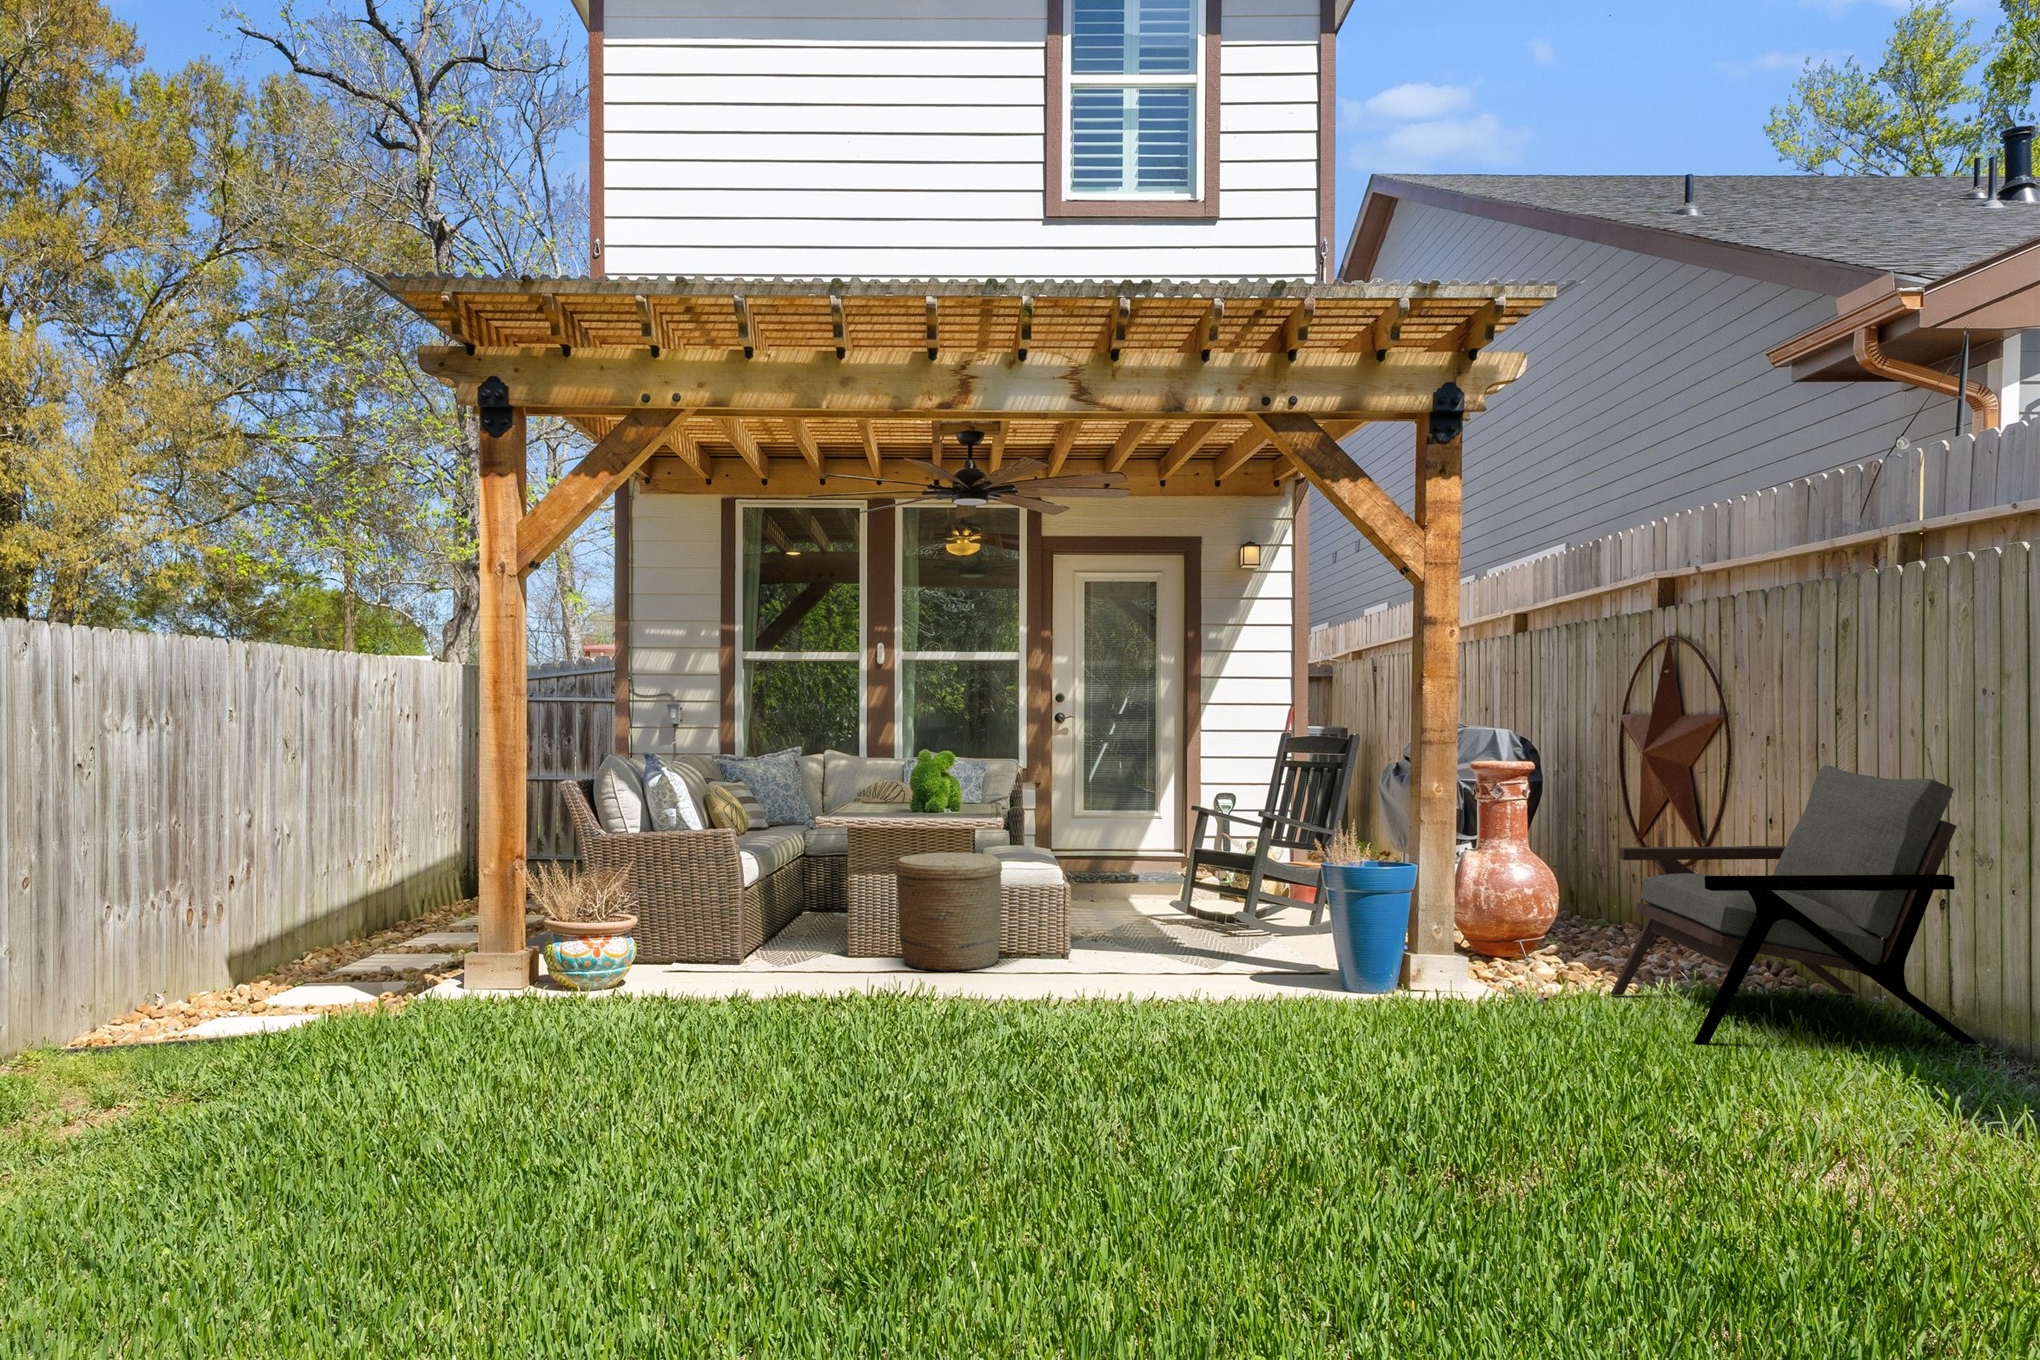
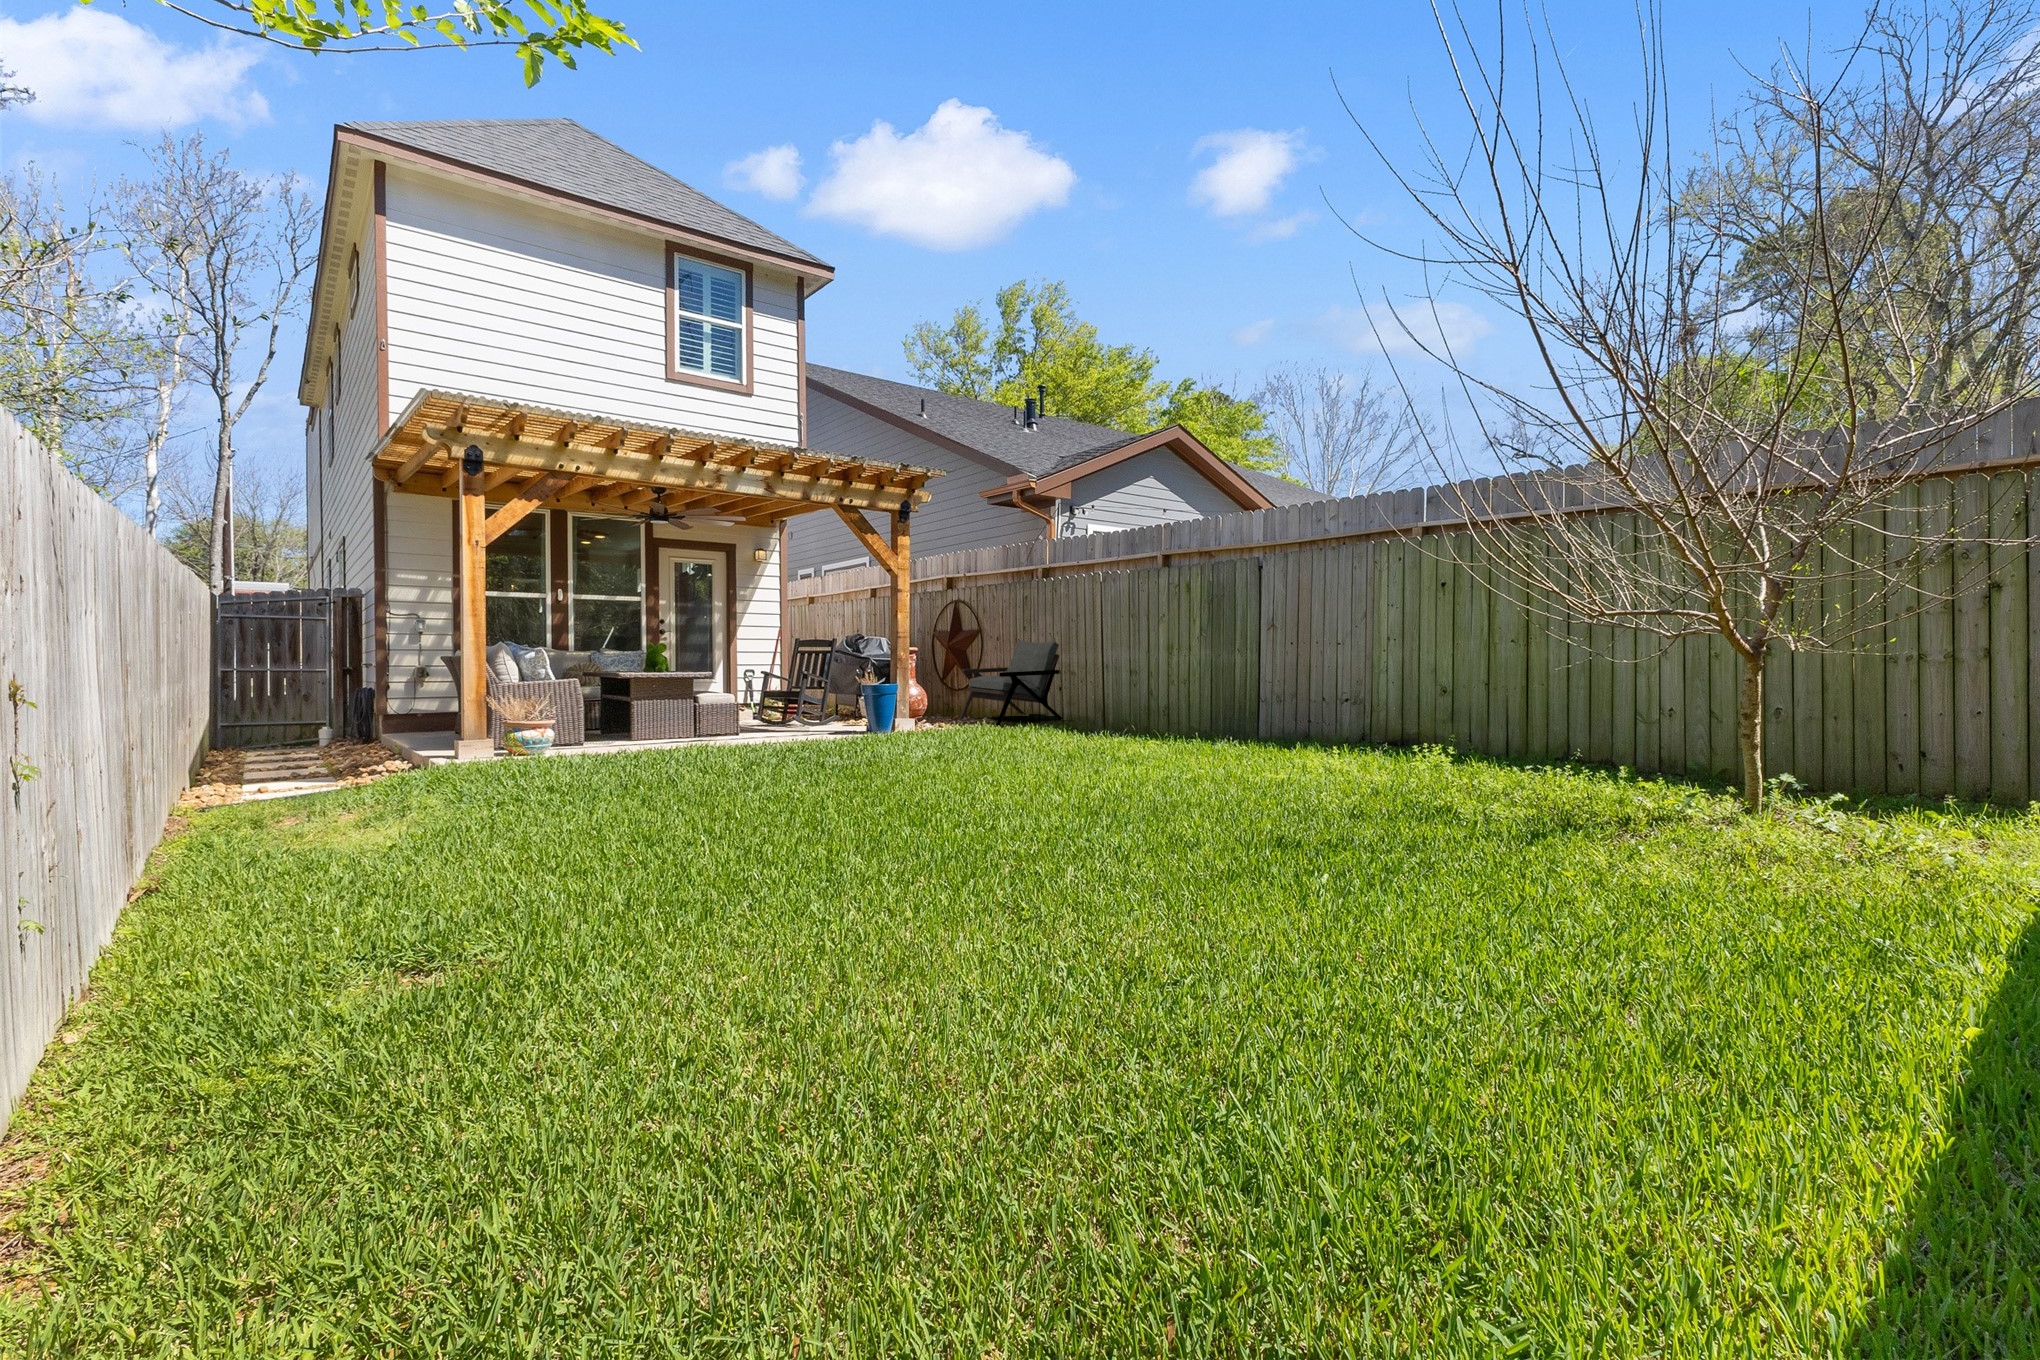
woven basket: present [895,853,1002,972] -> none [672,686,724,737]

